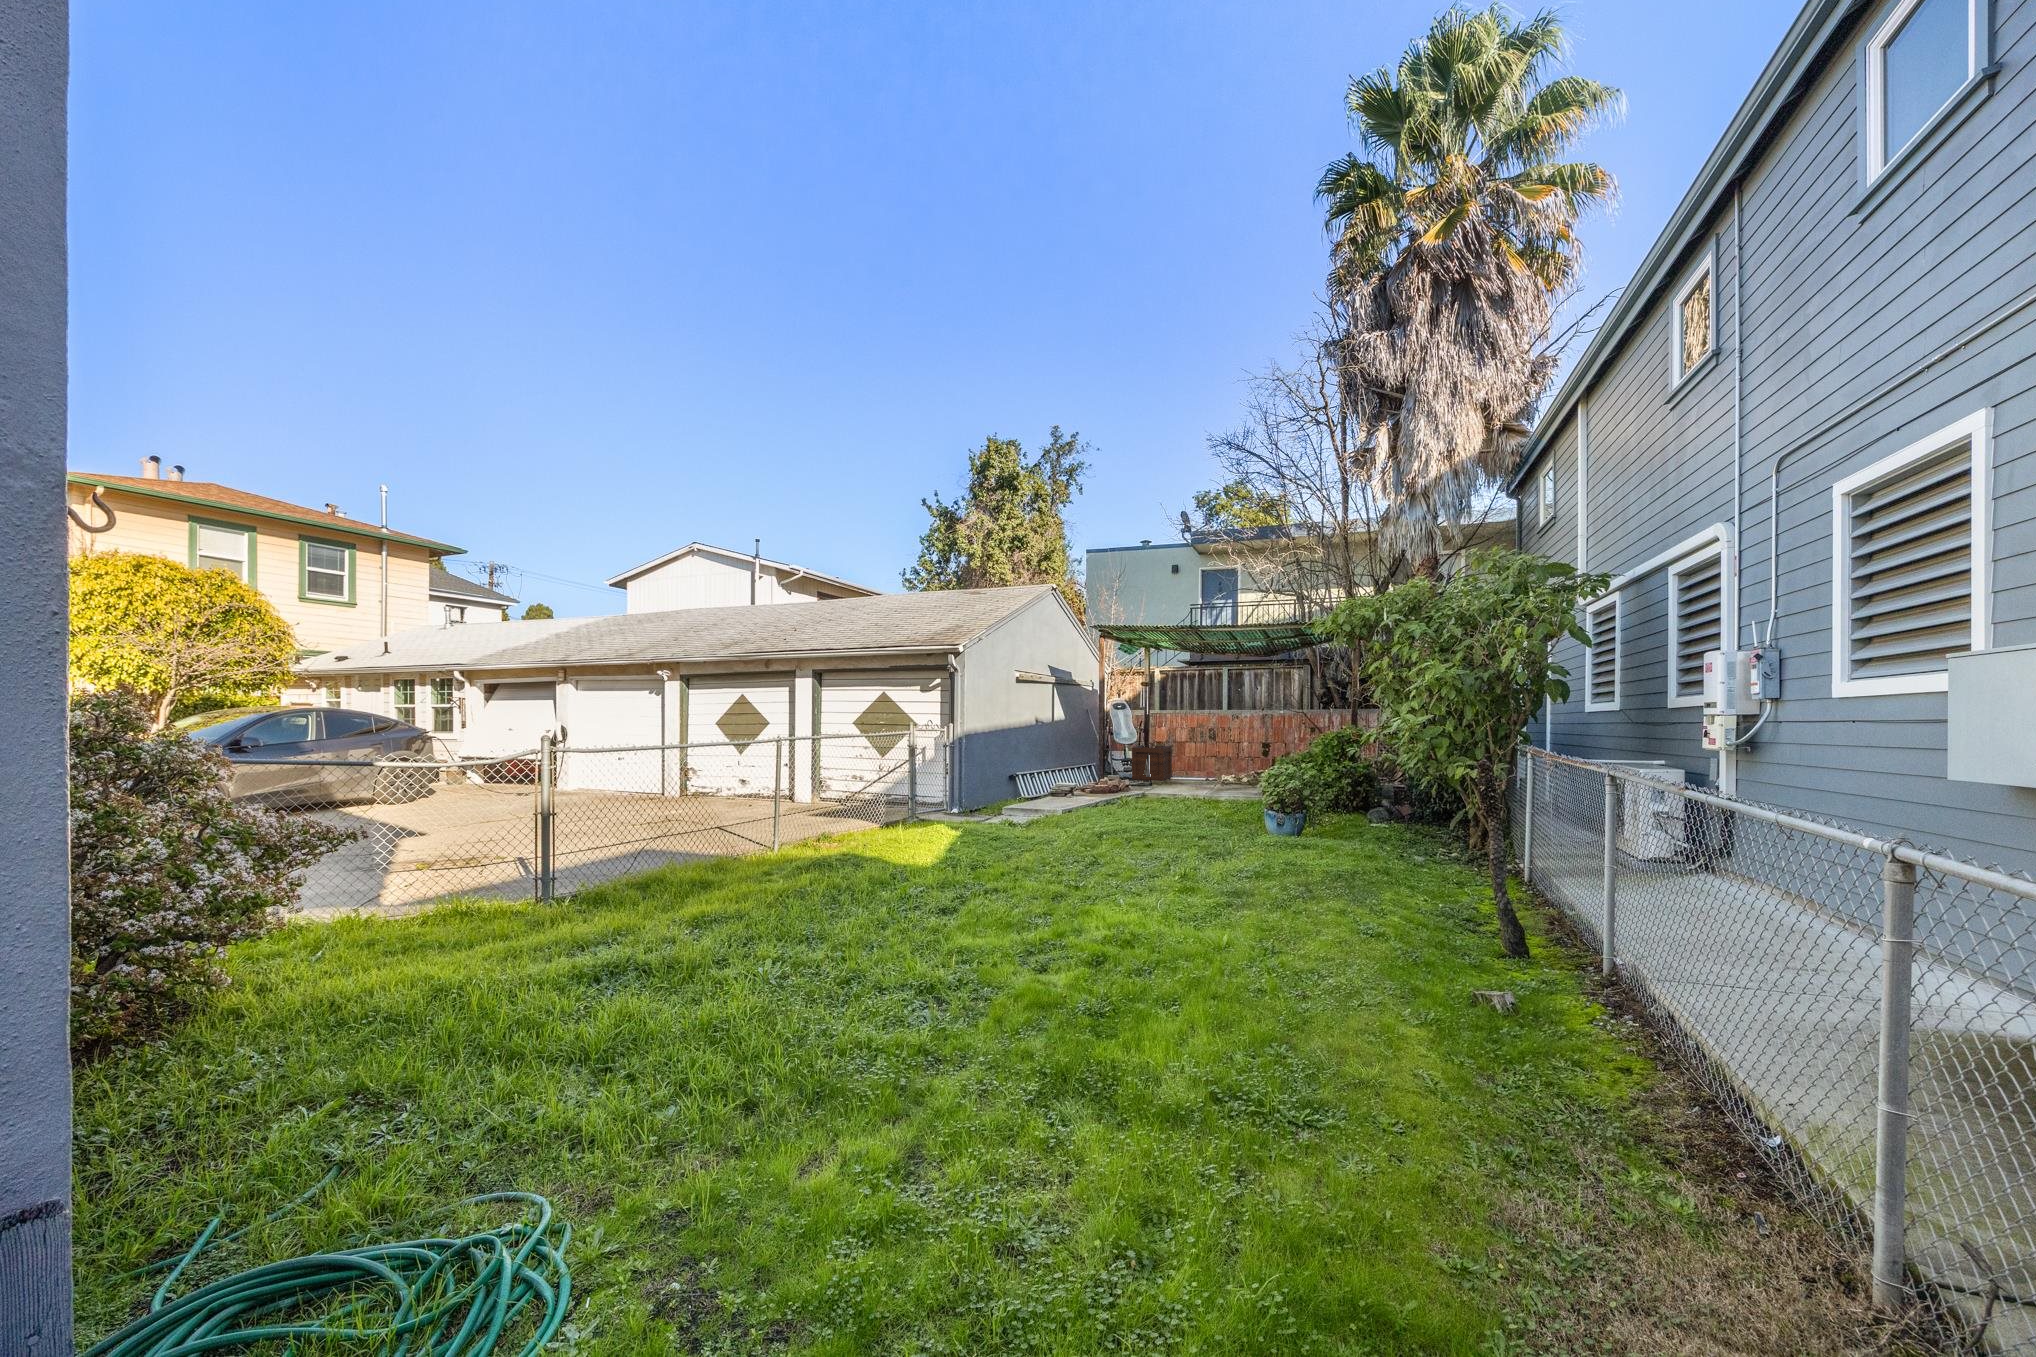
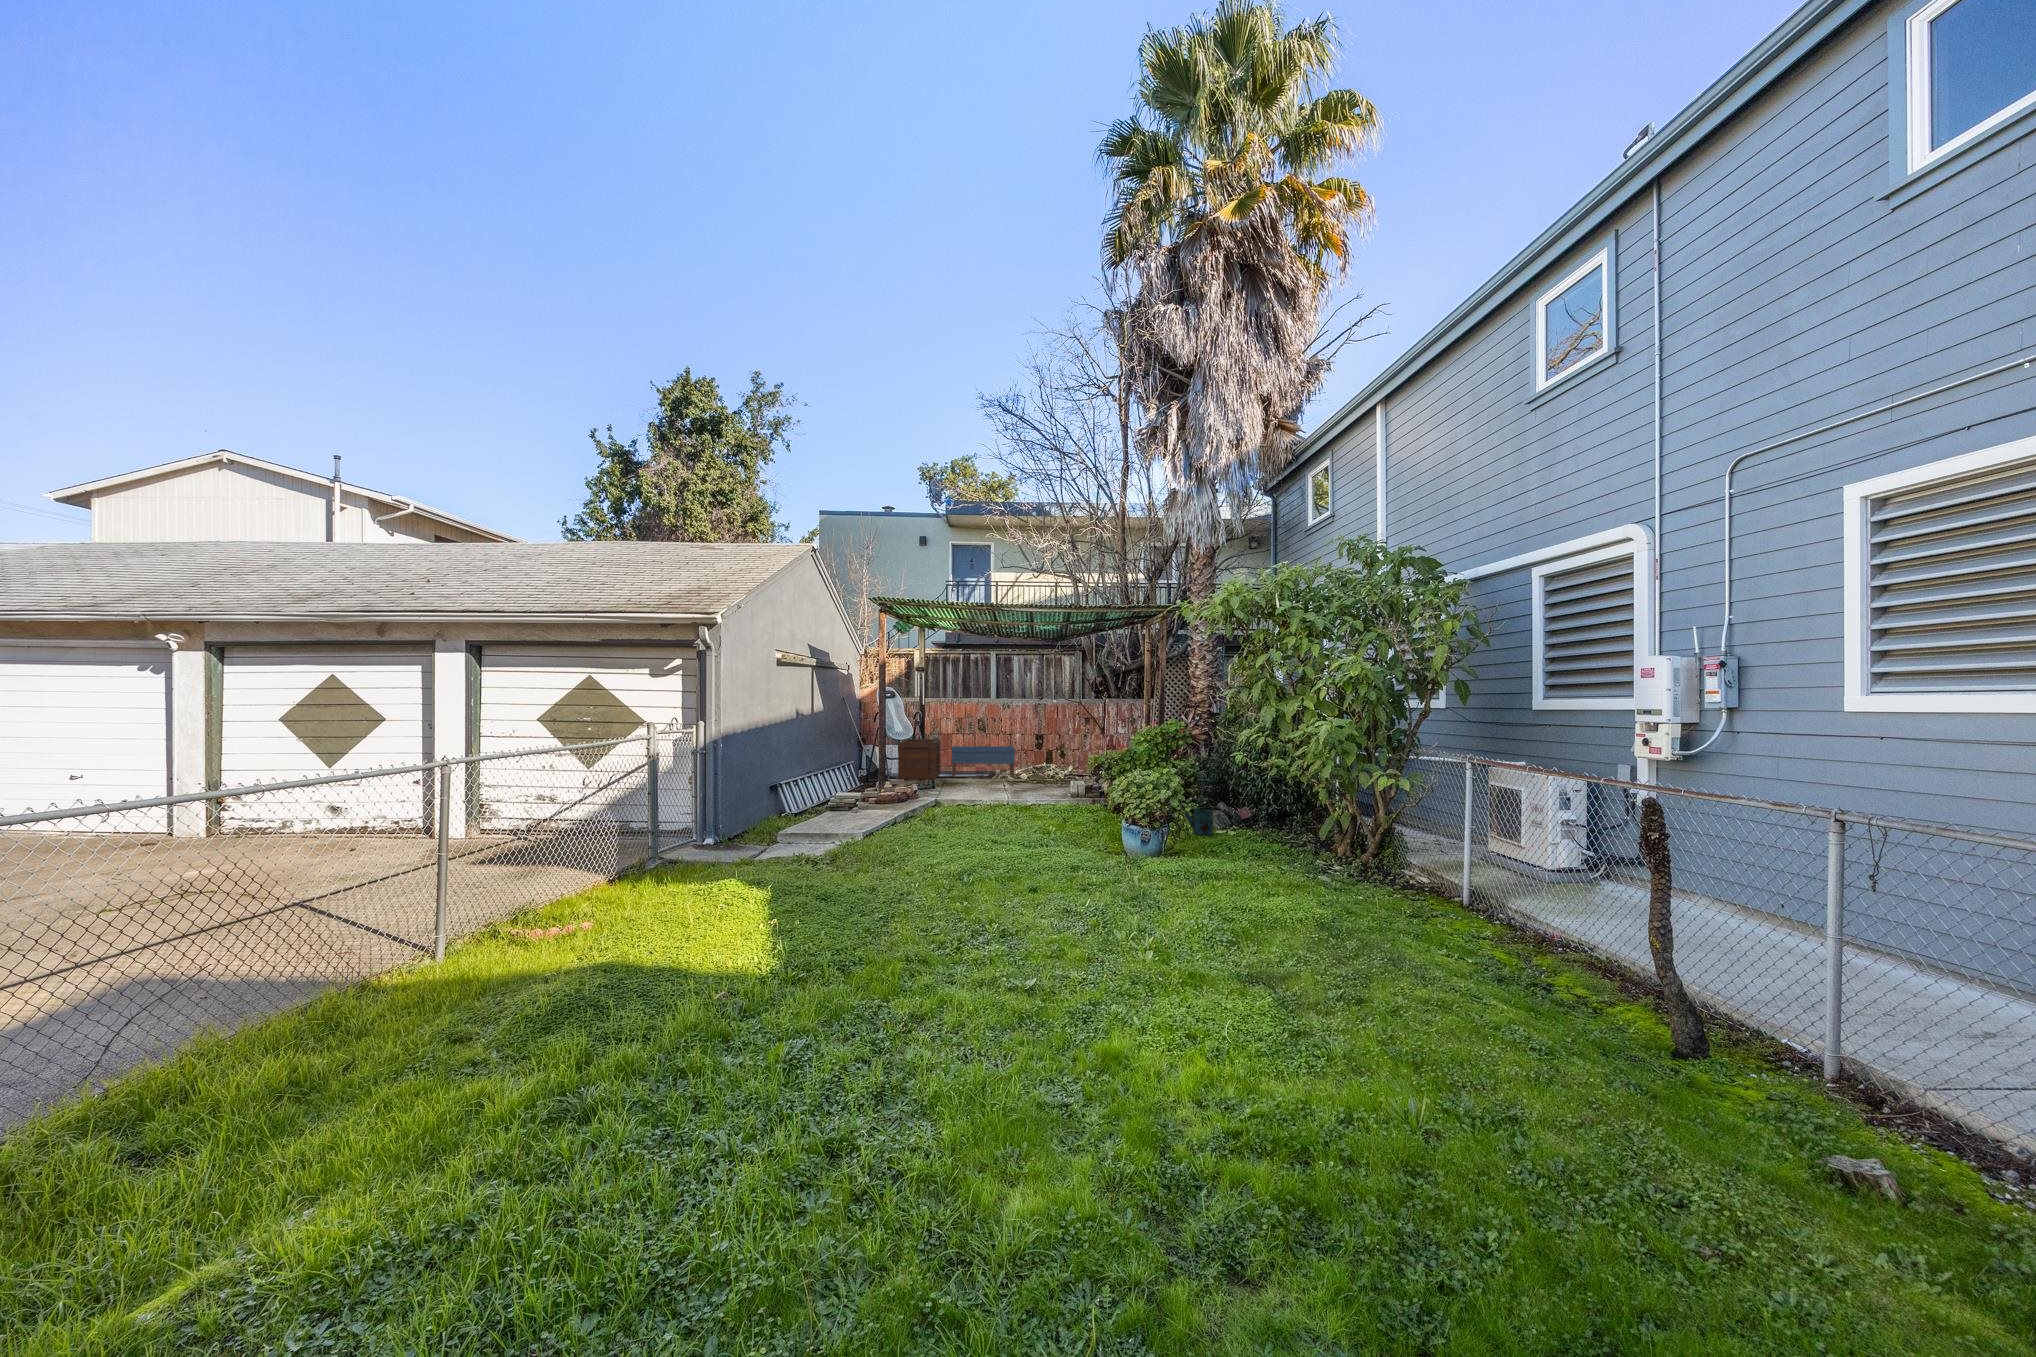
bench: none [1179,752,1239,781] -> present [952,746,1015,778]
watering can: none [1328,798,1367,828] -> present [1185,807,1220,835]

